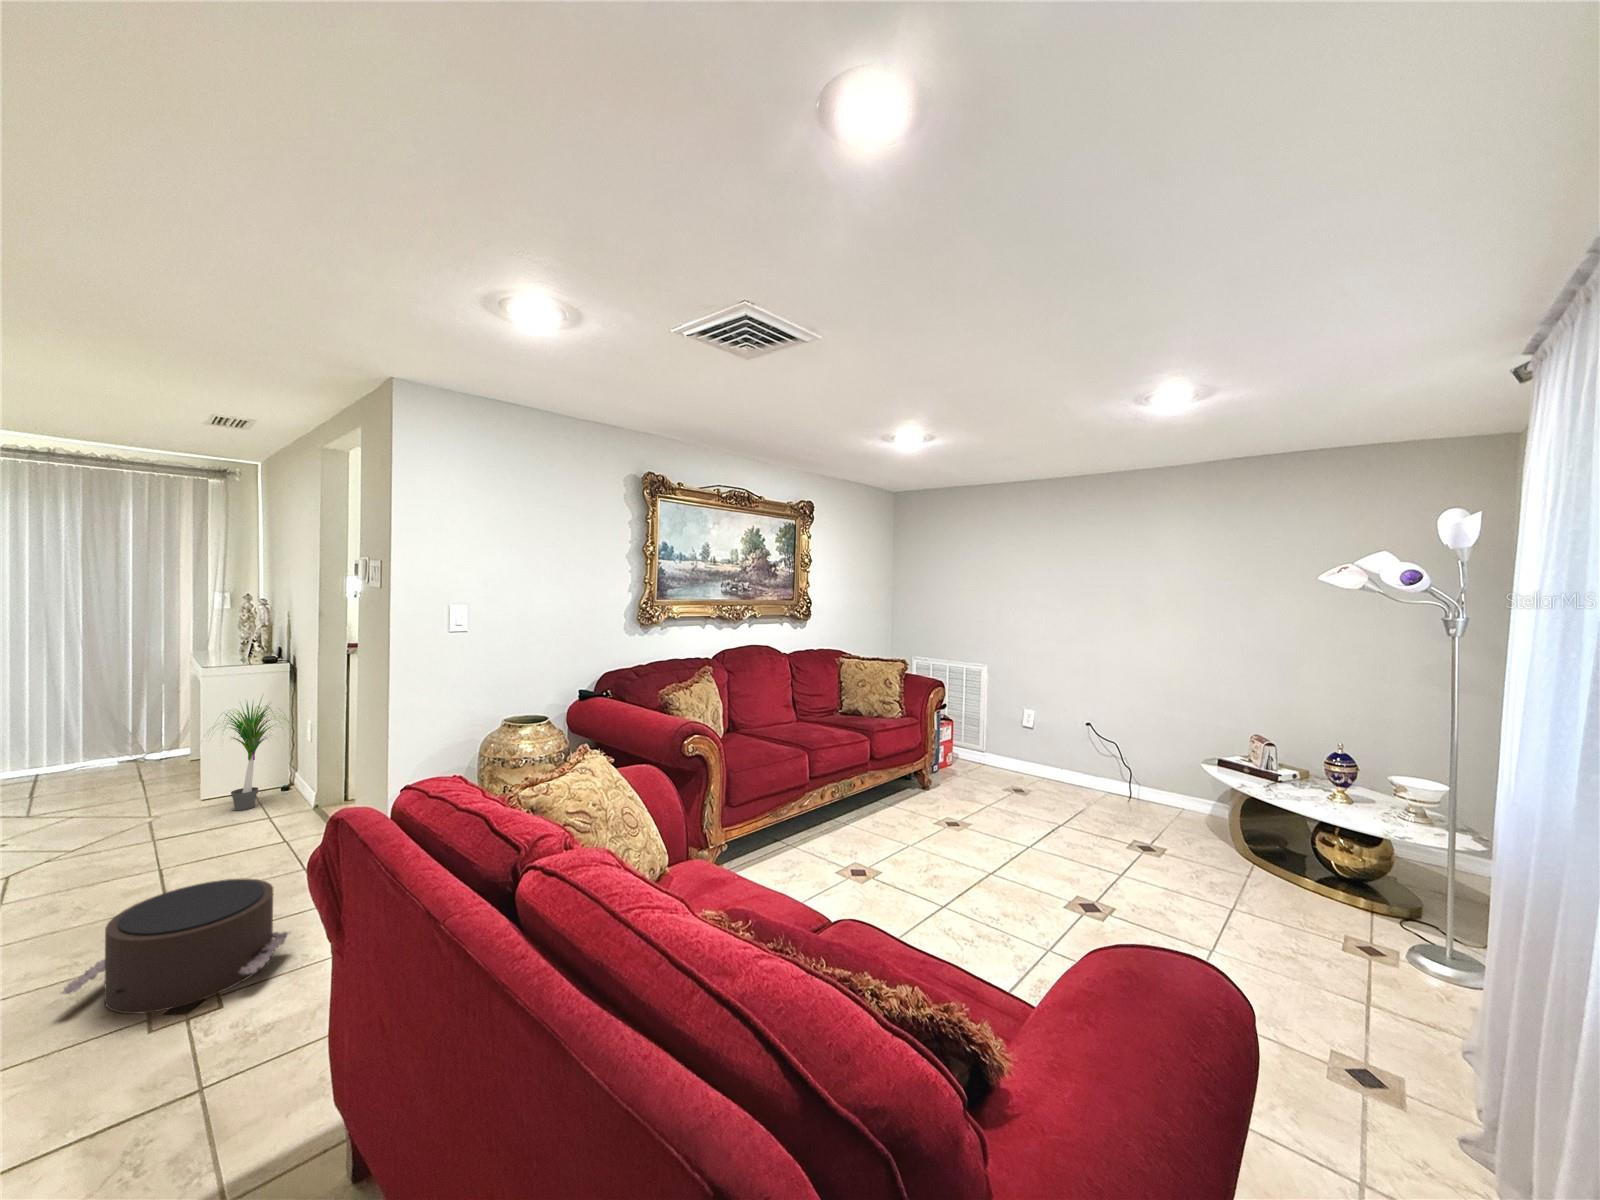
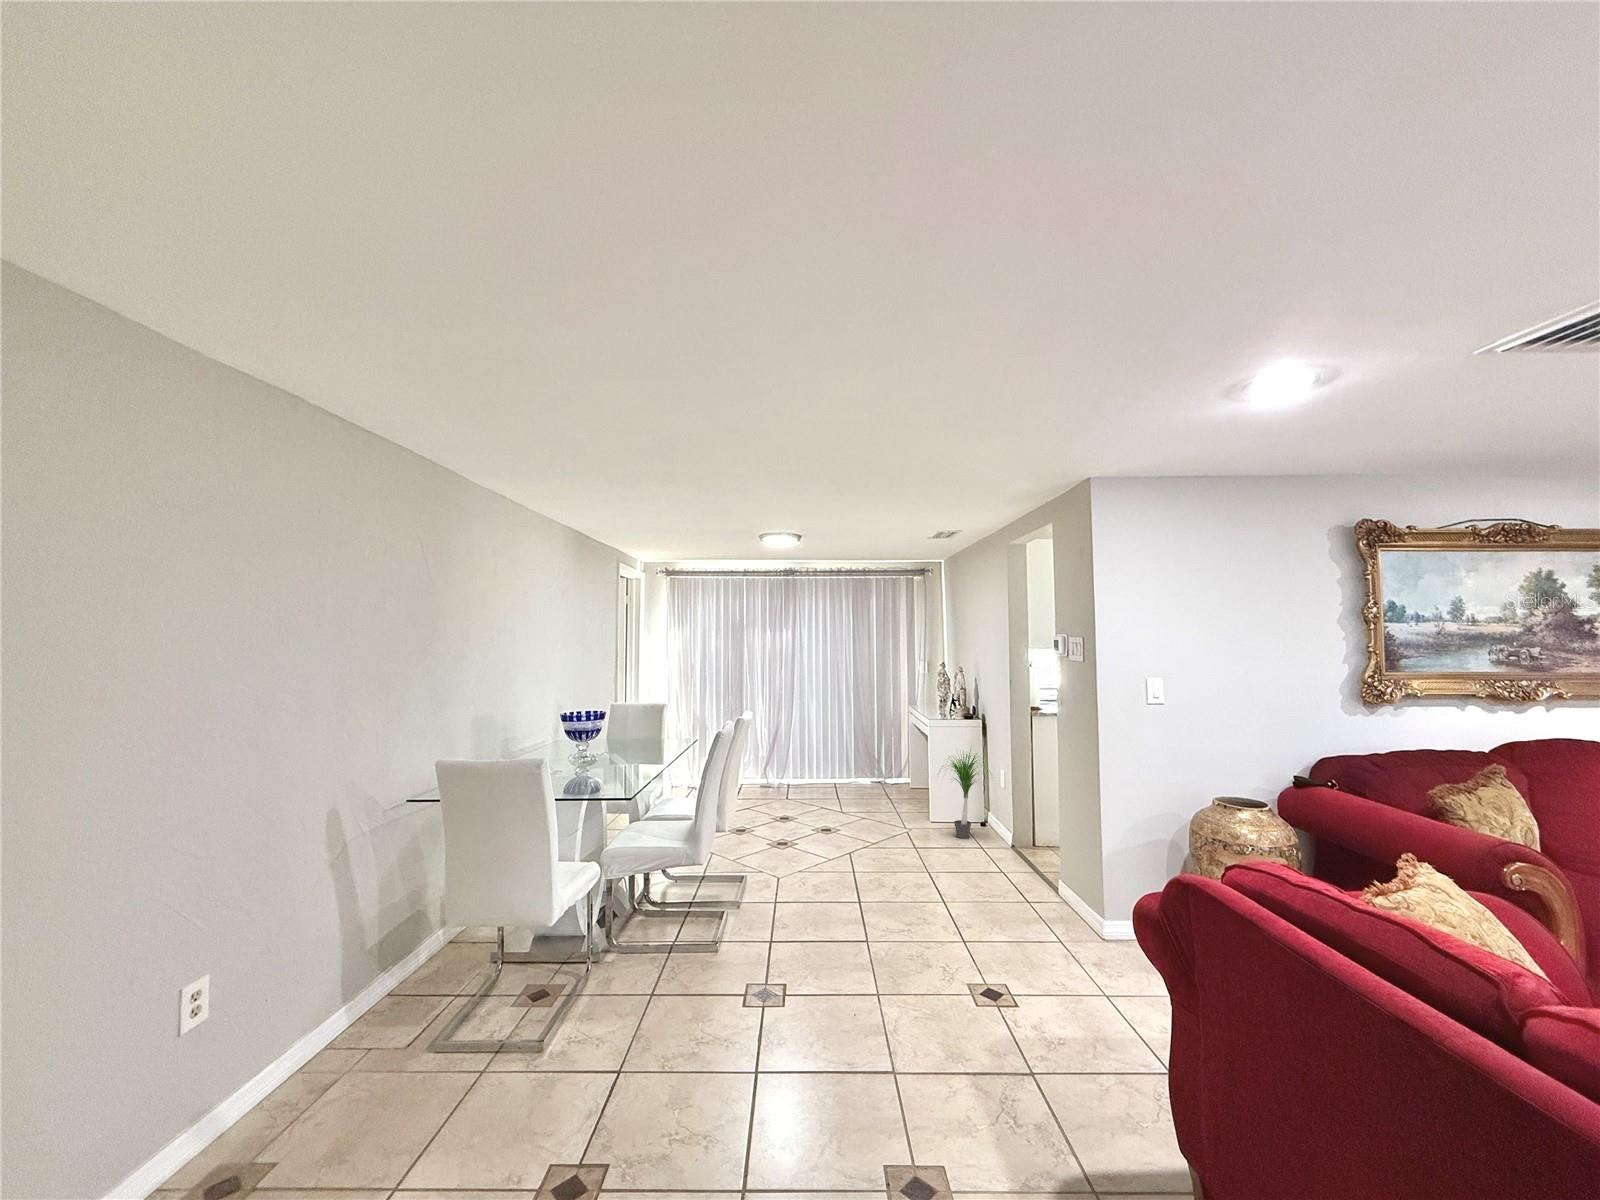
pouf: present [61,879,290,1014] -> none [926,895,1055,991]

